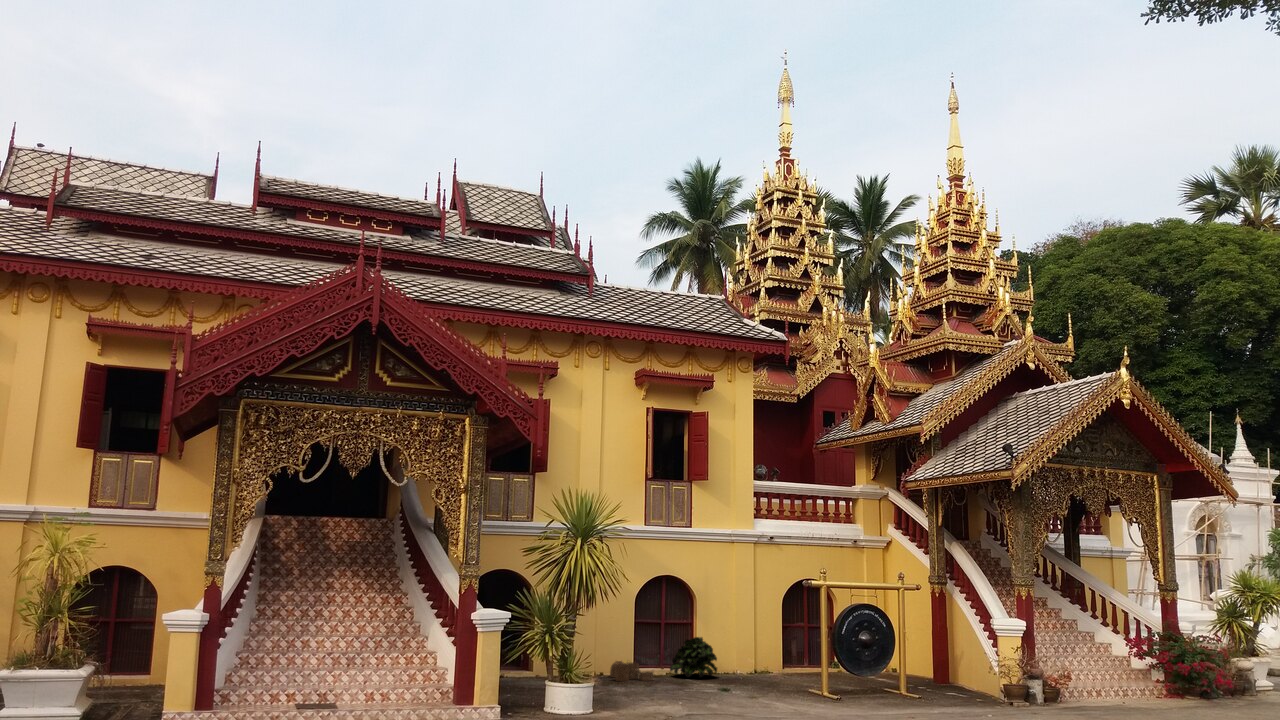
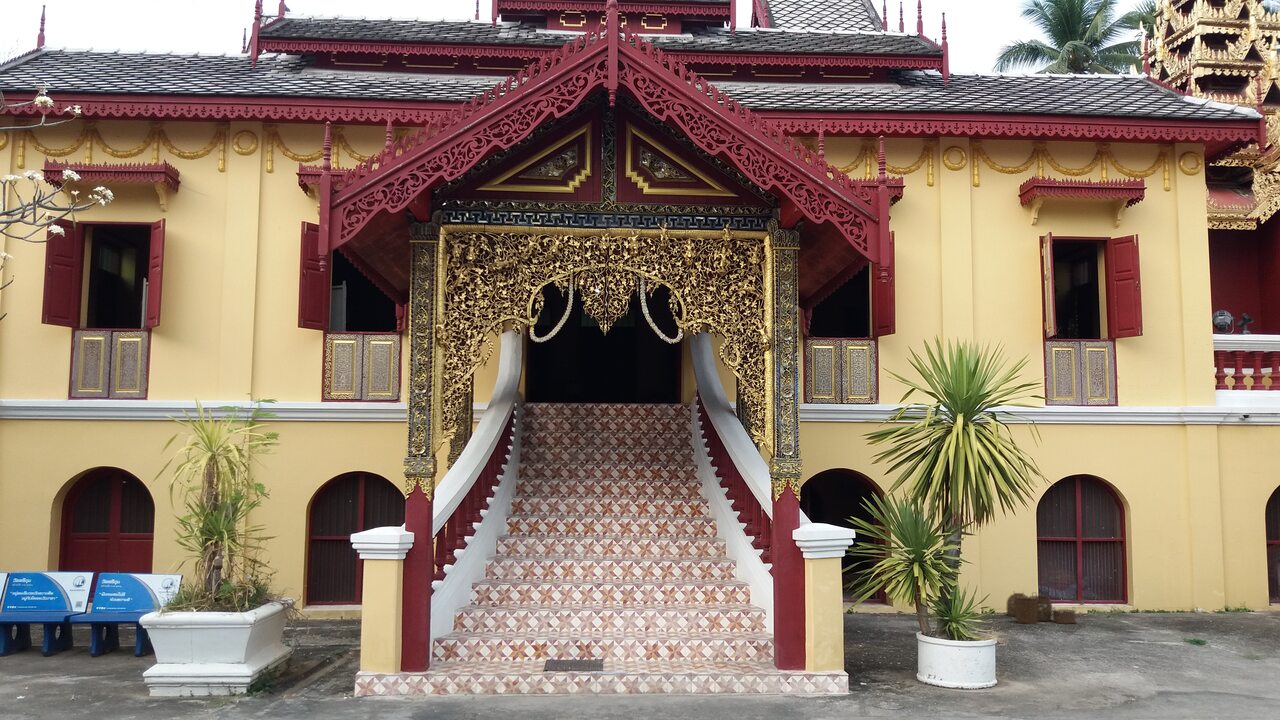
potted plant: present [670,637,717,677] -> none [1097,560,1176,621]

